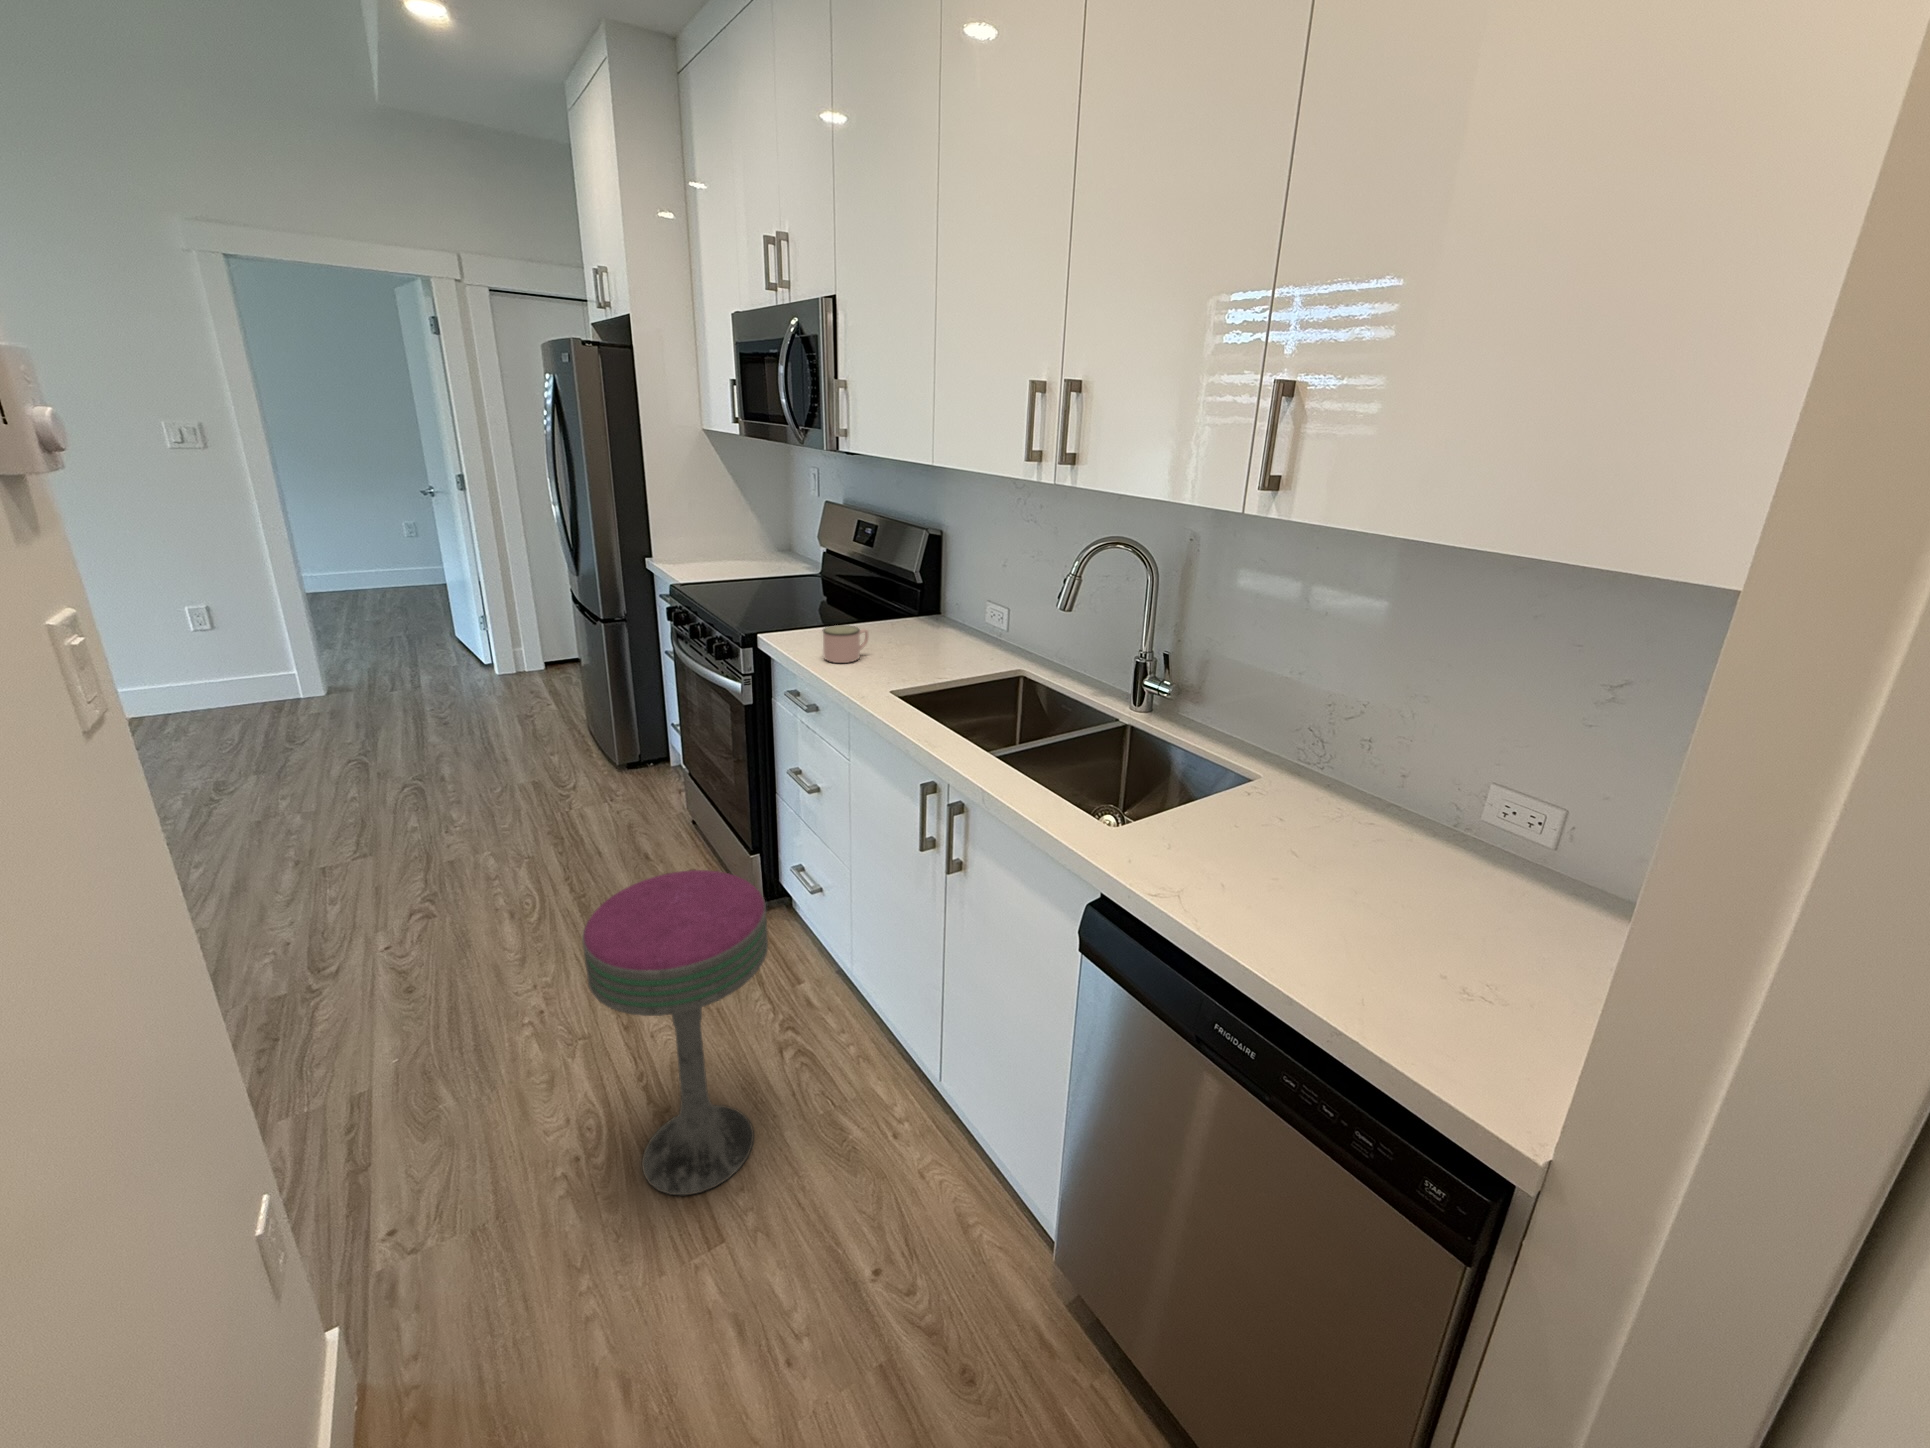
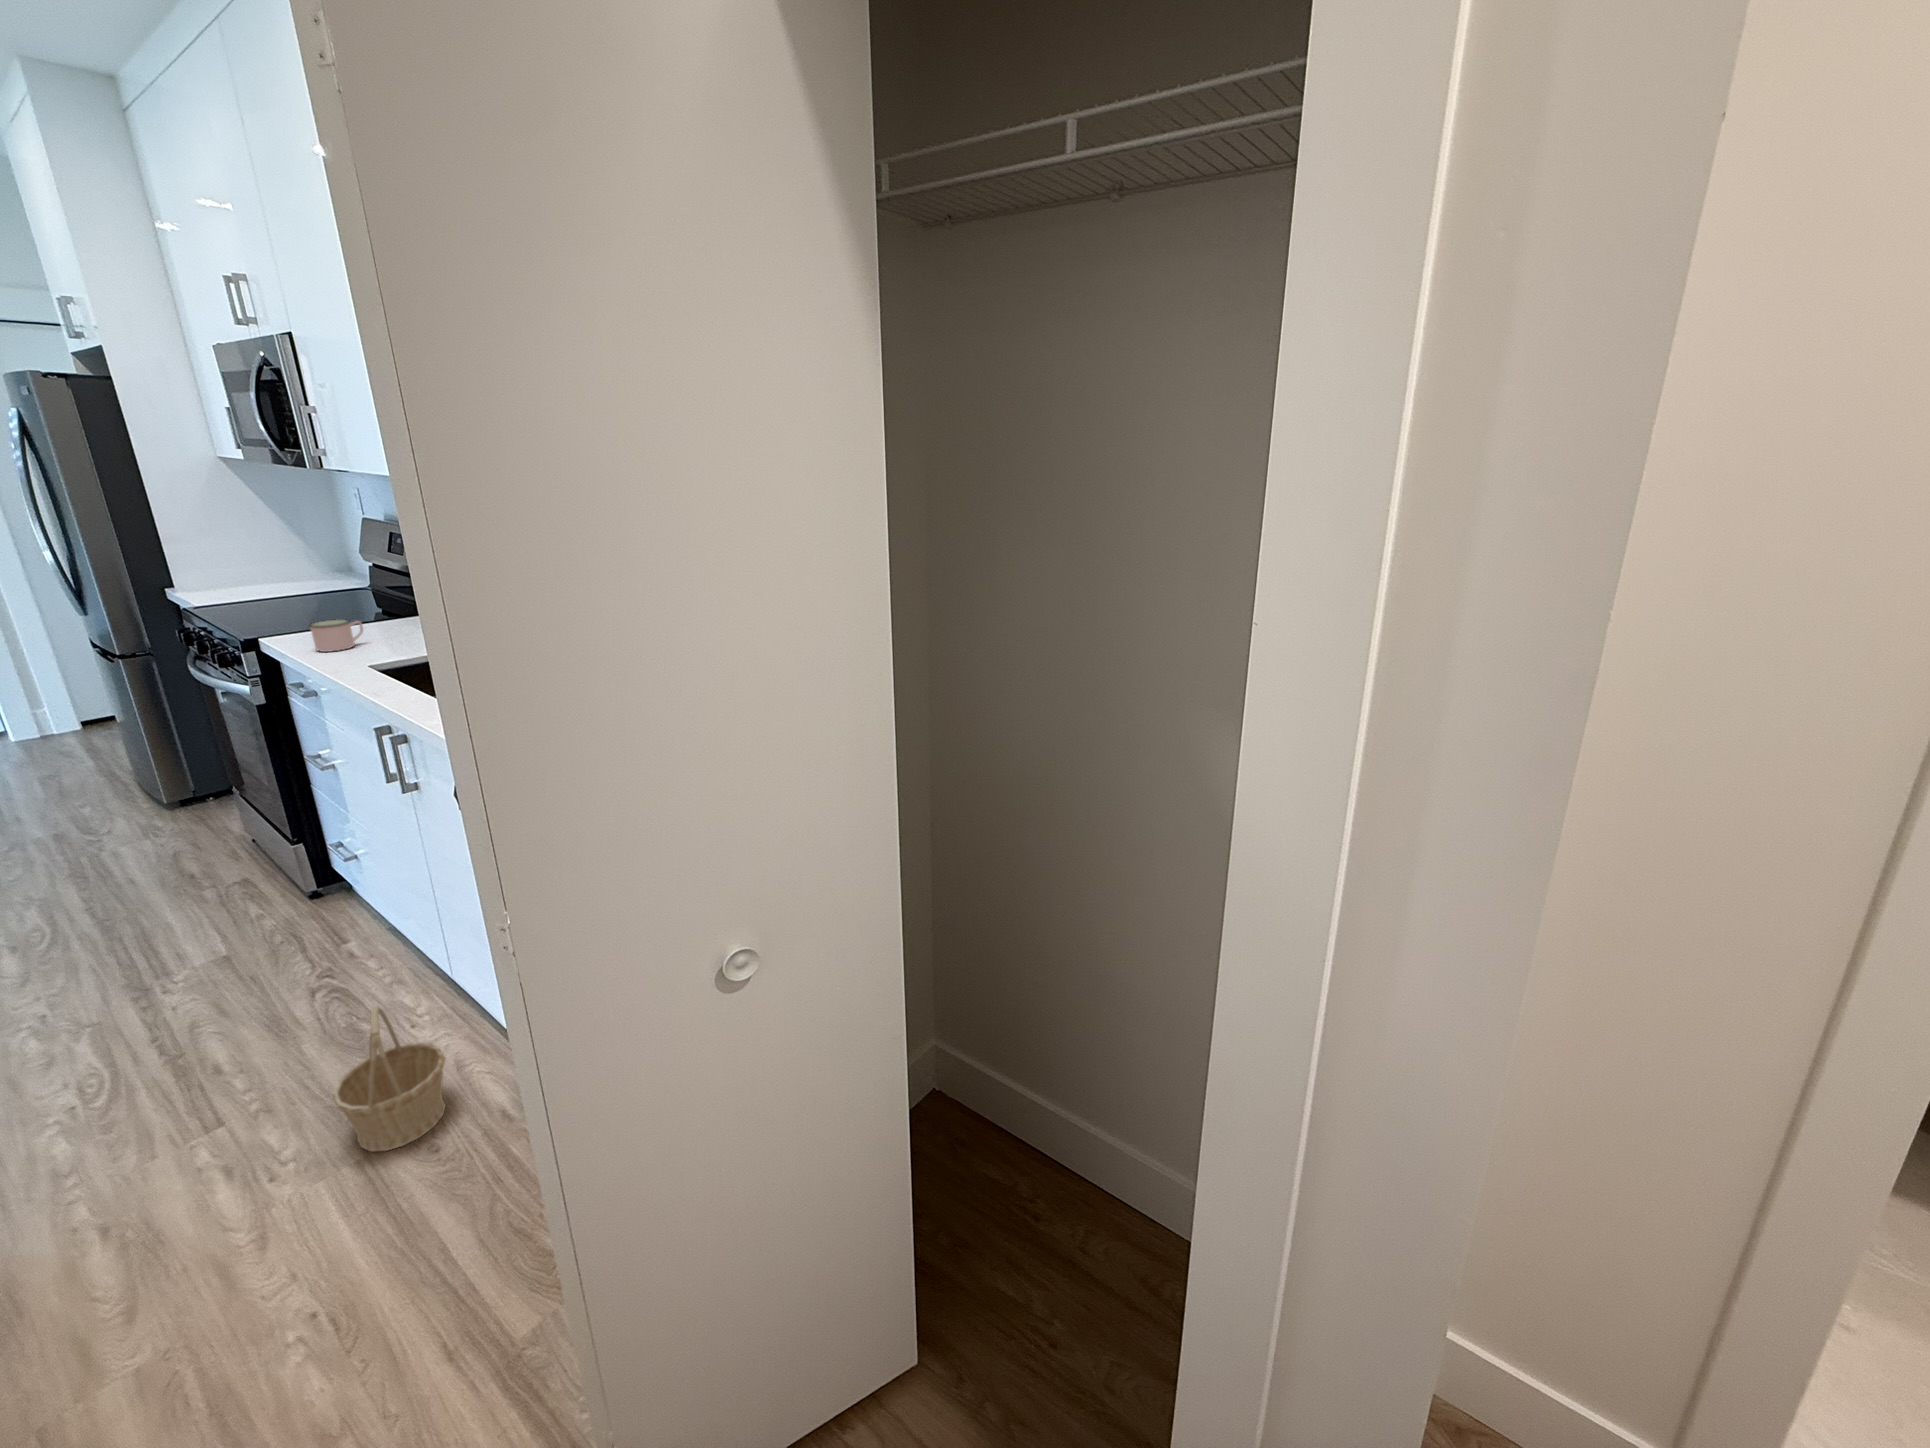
bar stool: present [582,870,768,1195] -> none [36,832,274,1109]
basket: none [856,1160,975,1358] -> present [333,1006,446,1151]

